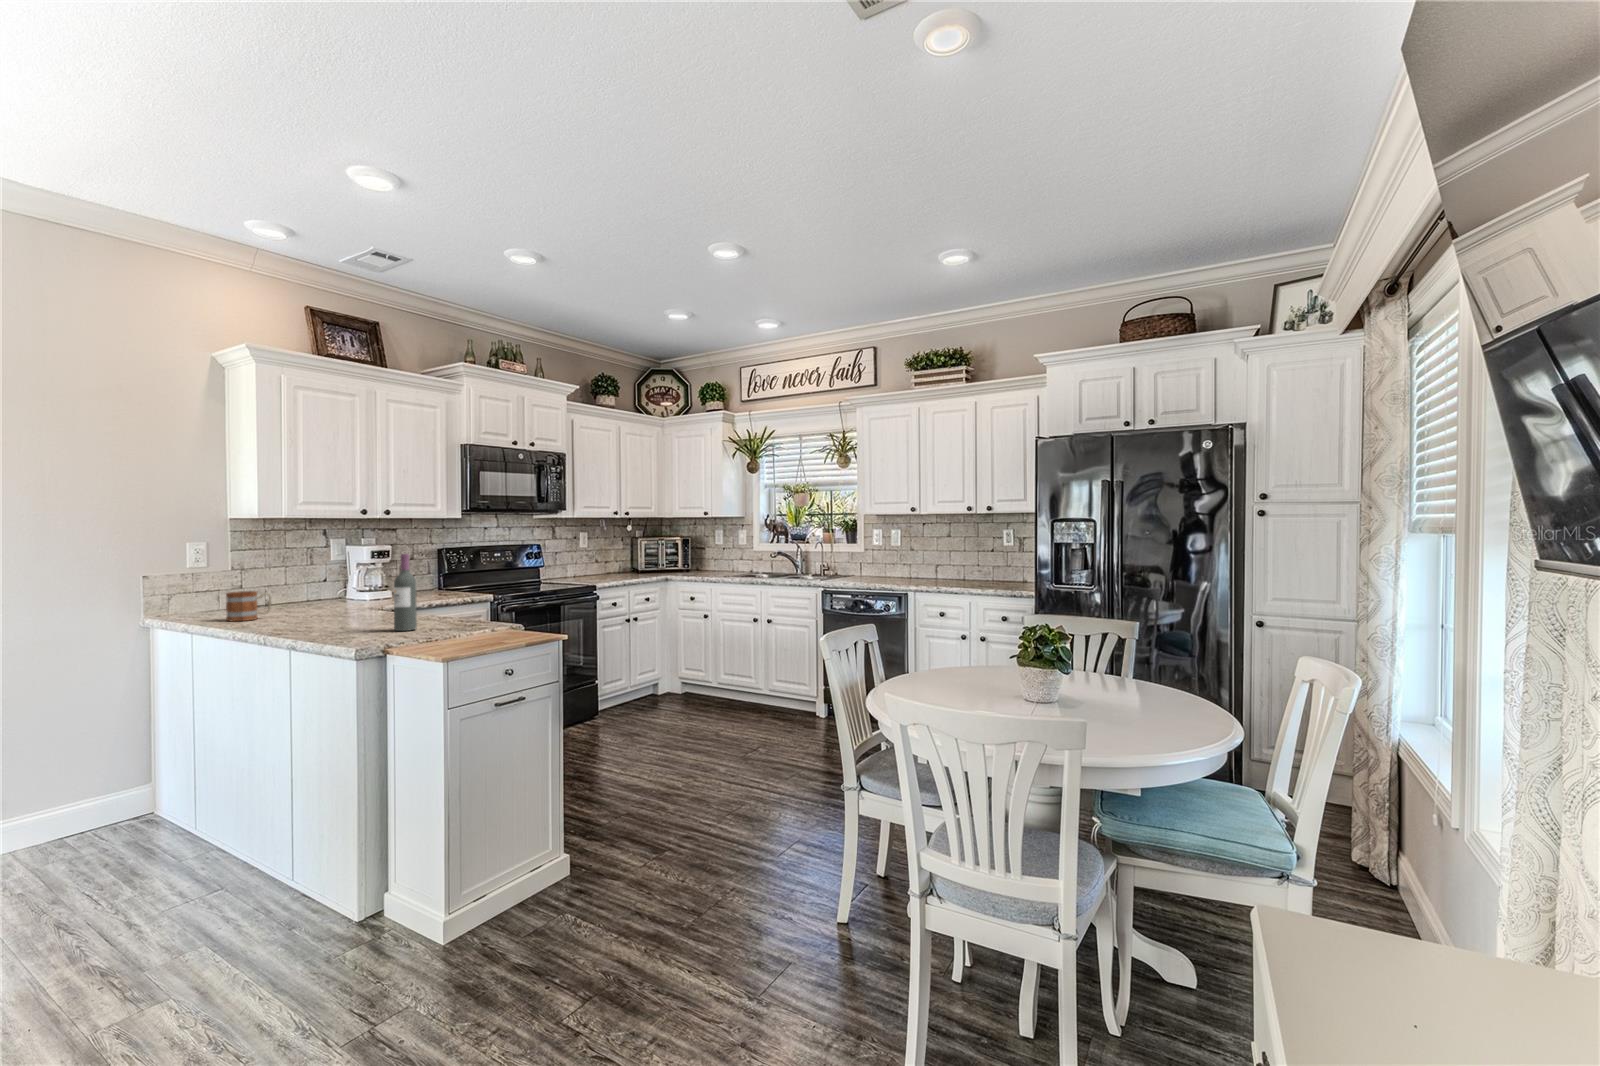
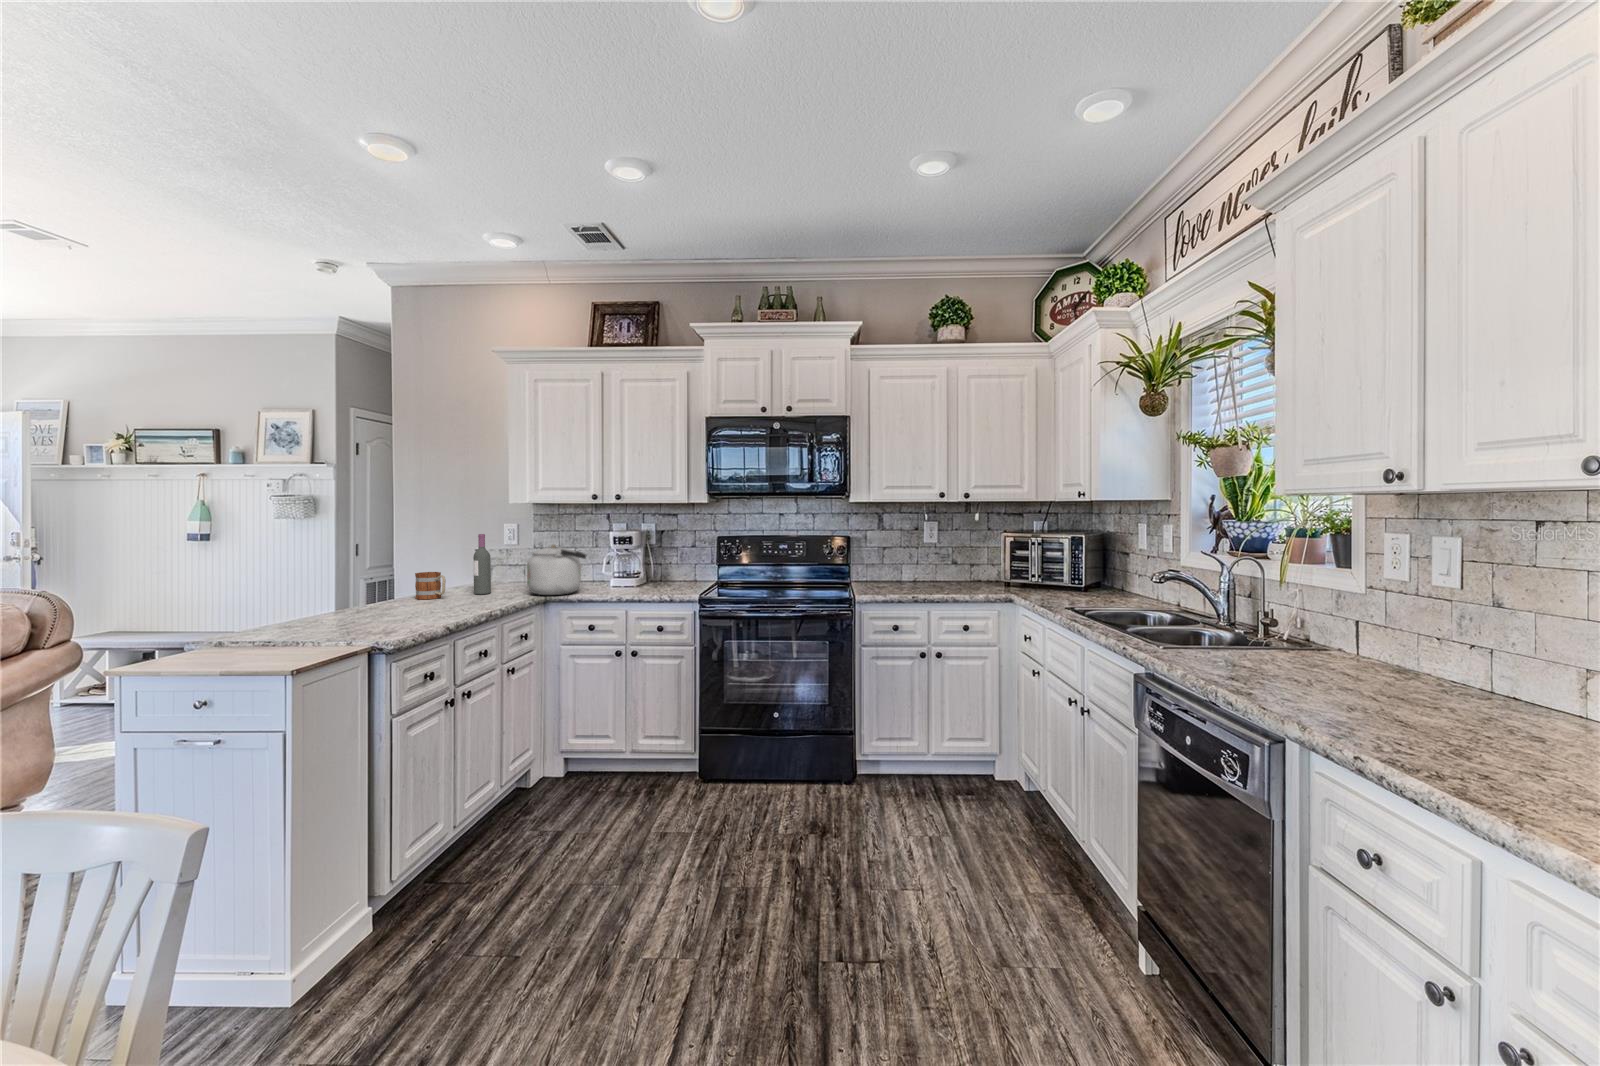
wine bottle: present [394,554,417,631] -> present [473,534,491,594]
kettle: none [320,557,393,607] -> present [527,544,586,595]

